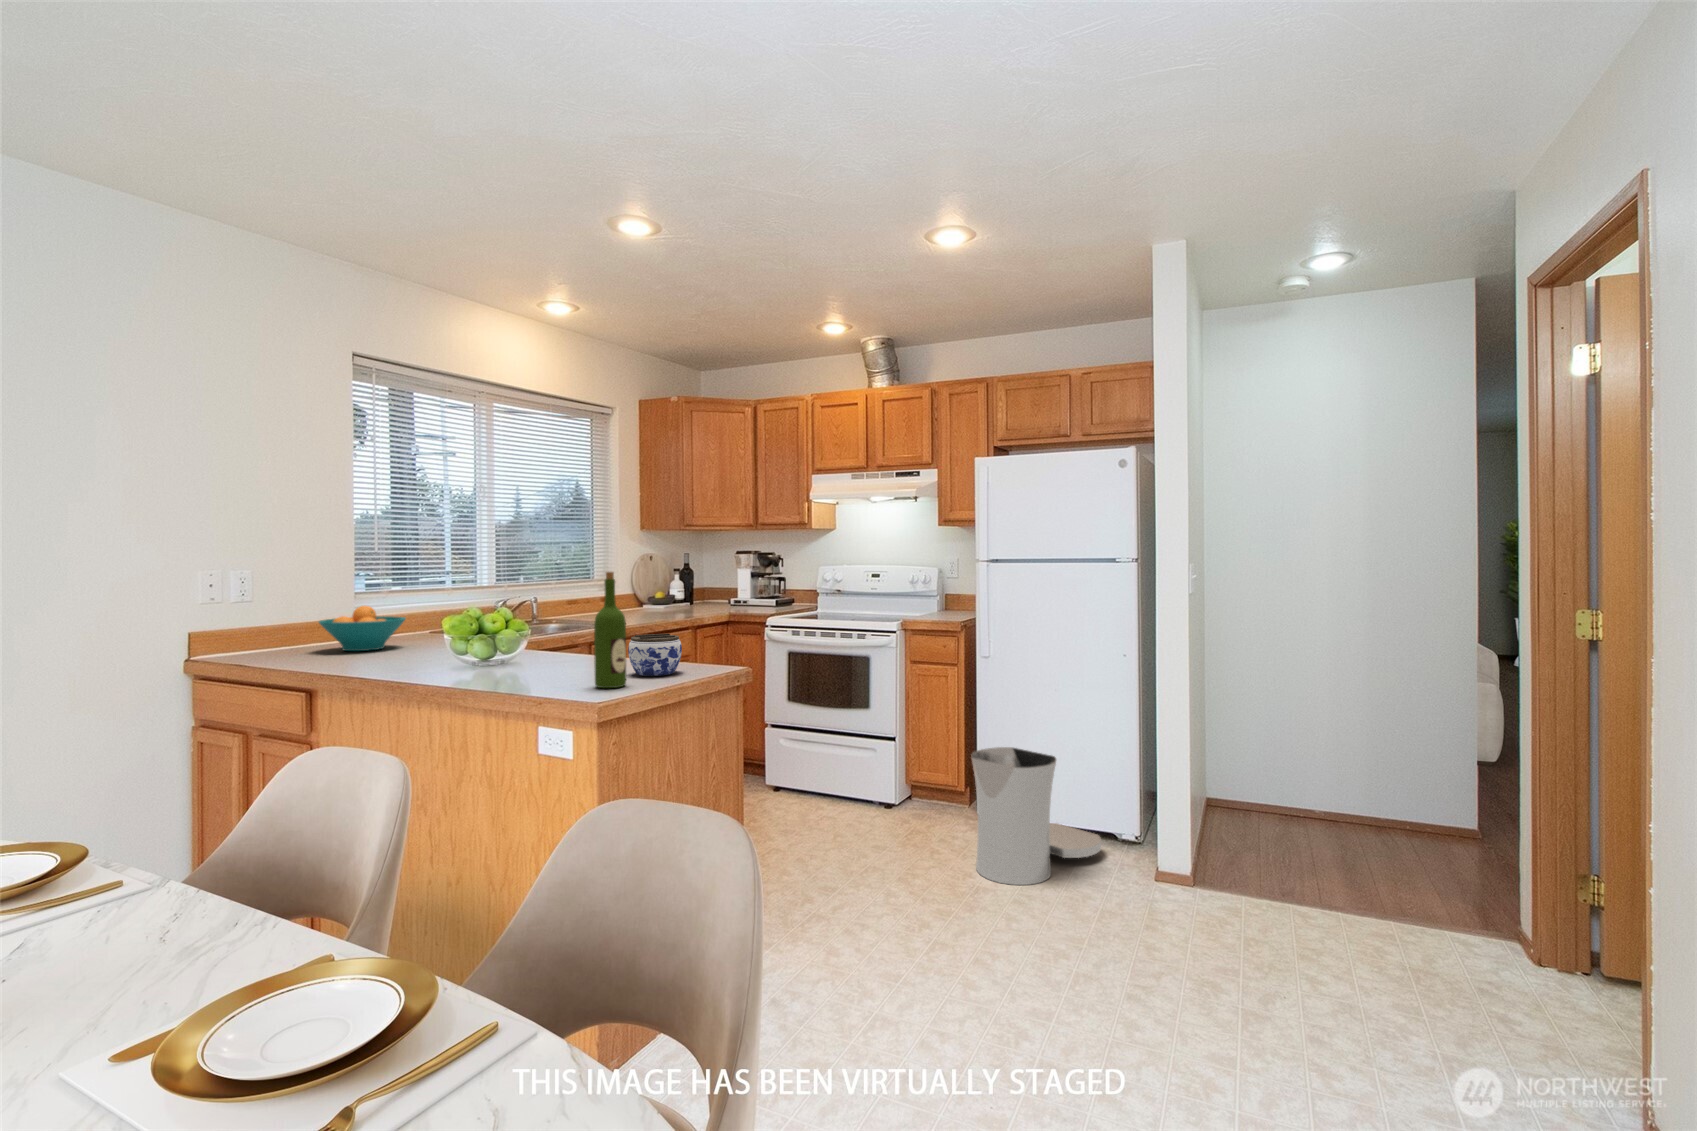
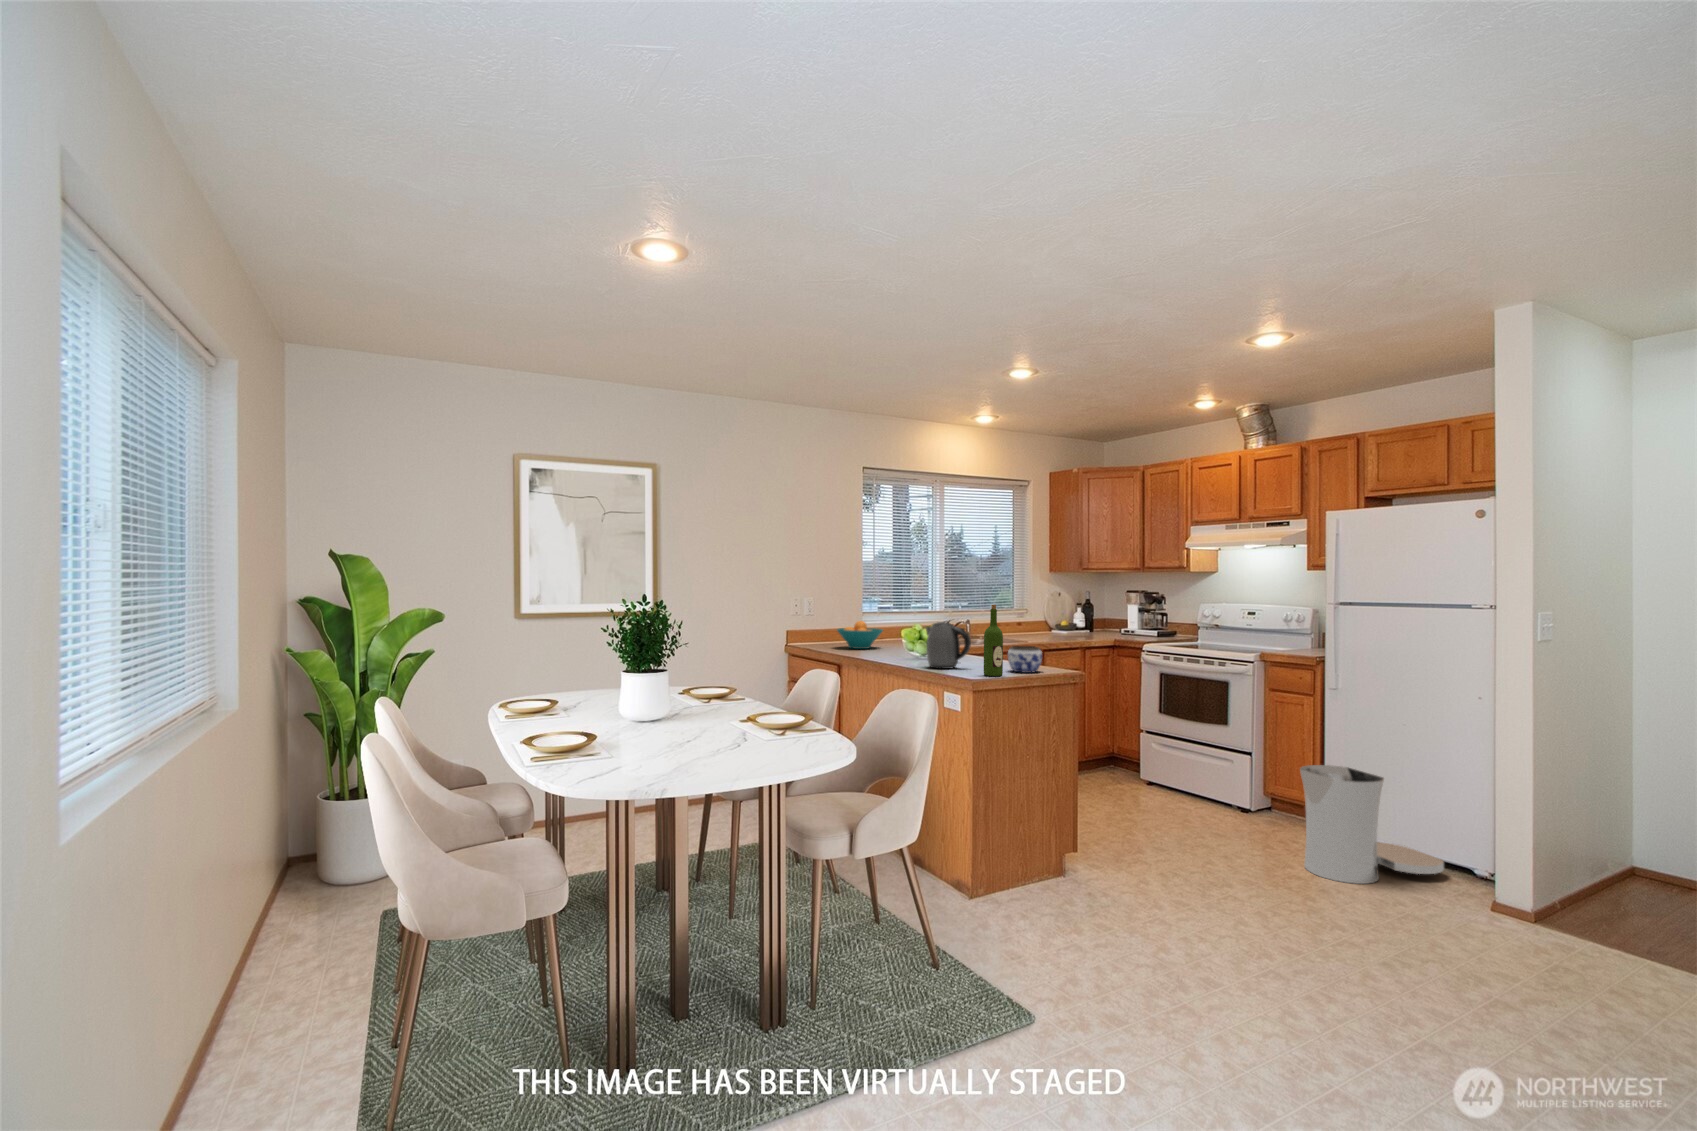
kettle: none [485,603,566,681] -> present [926,622,971,669]

